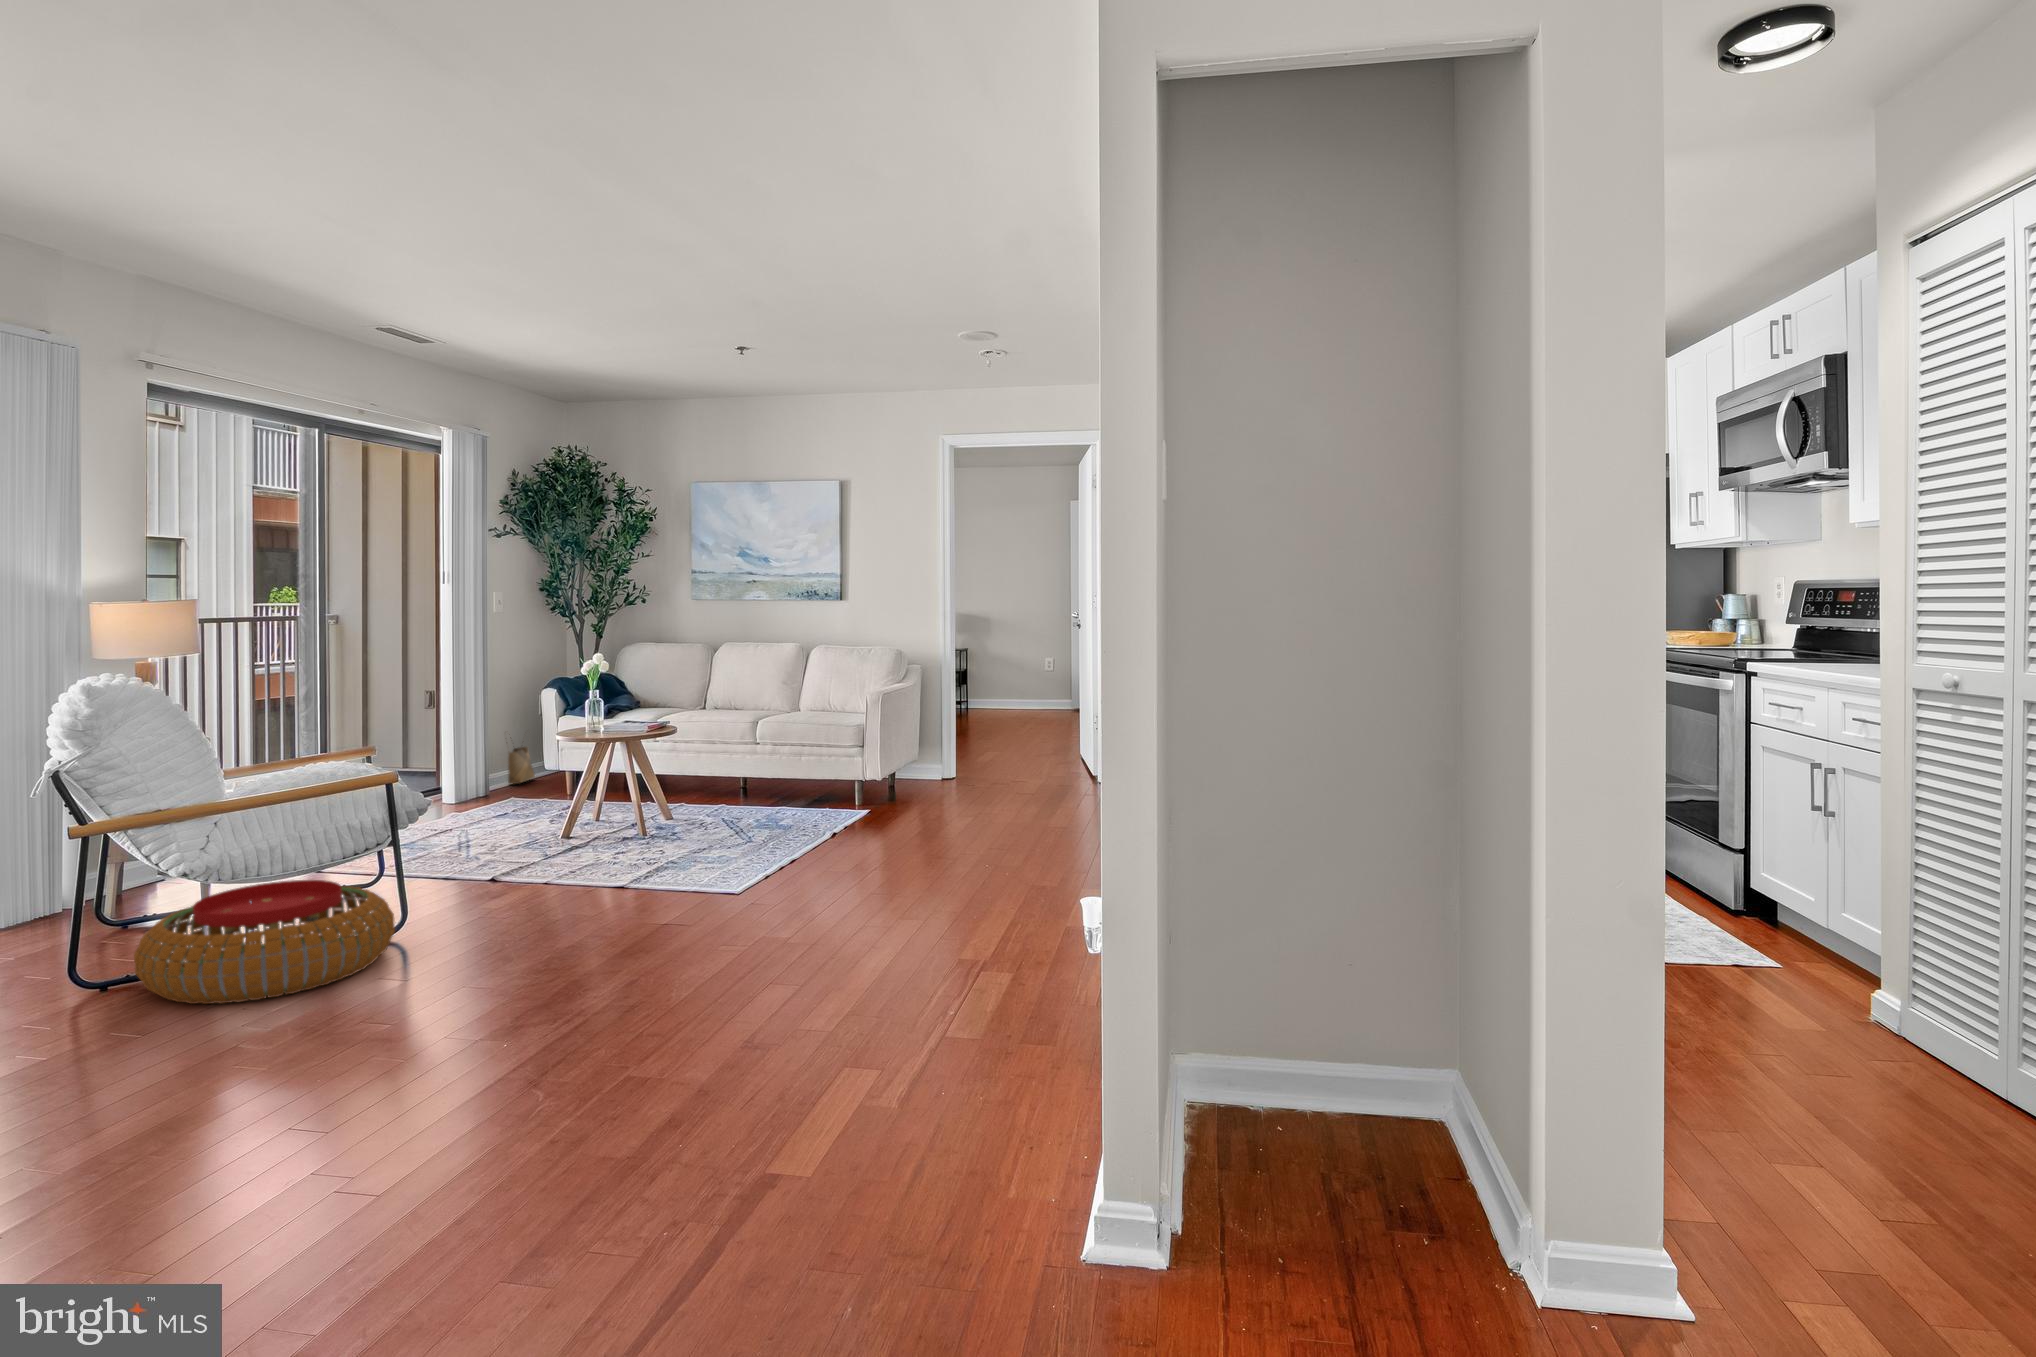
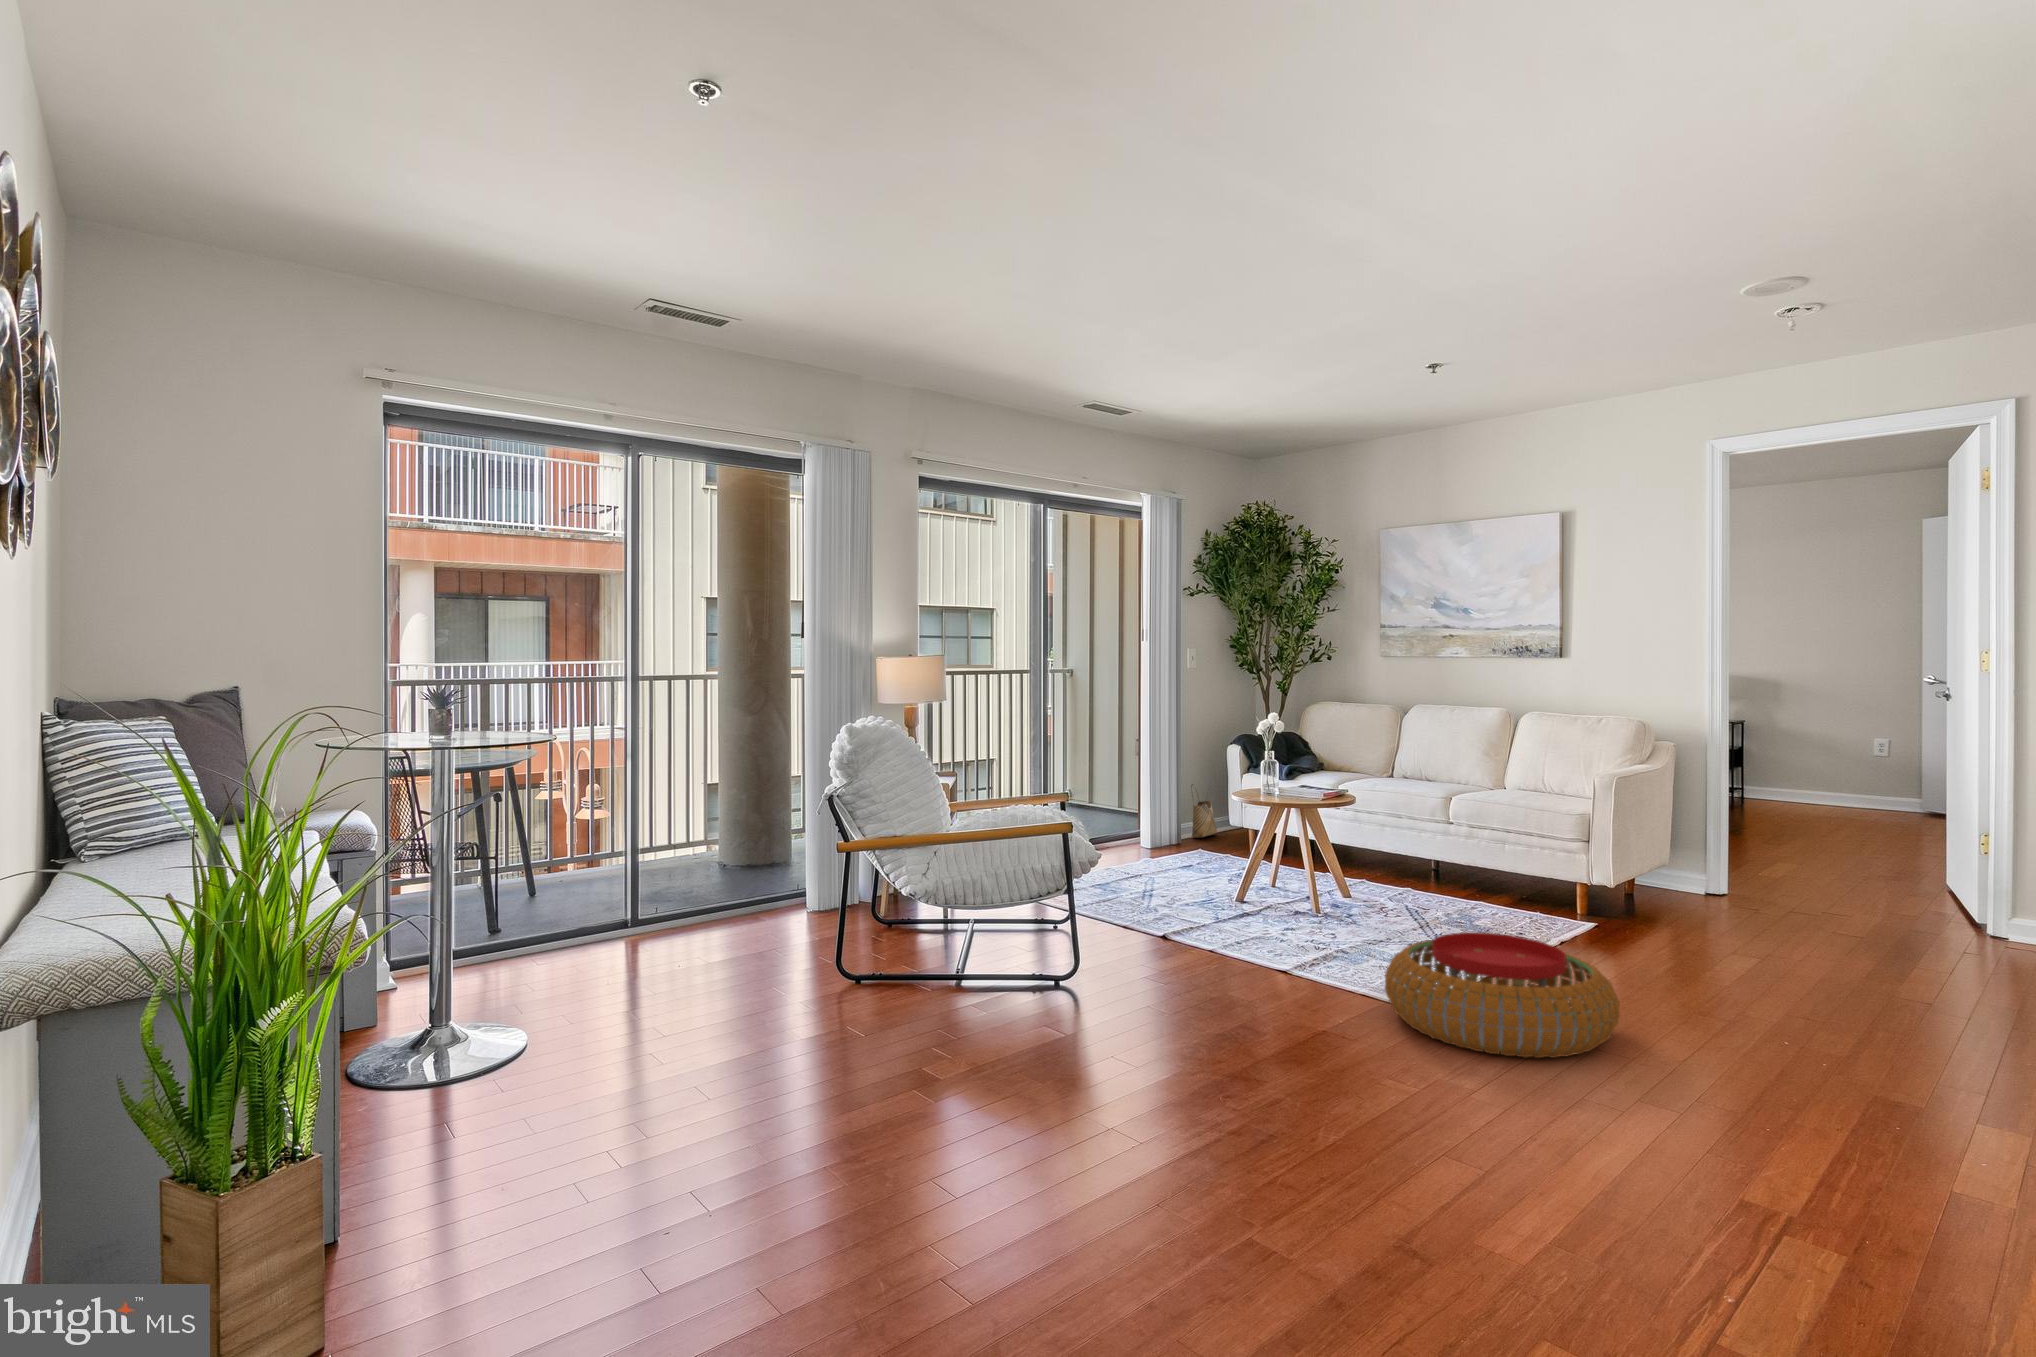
pouf: present [134,880,395,1004] -> present [1385,932,1620,1058]

